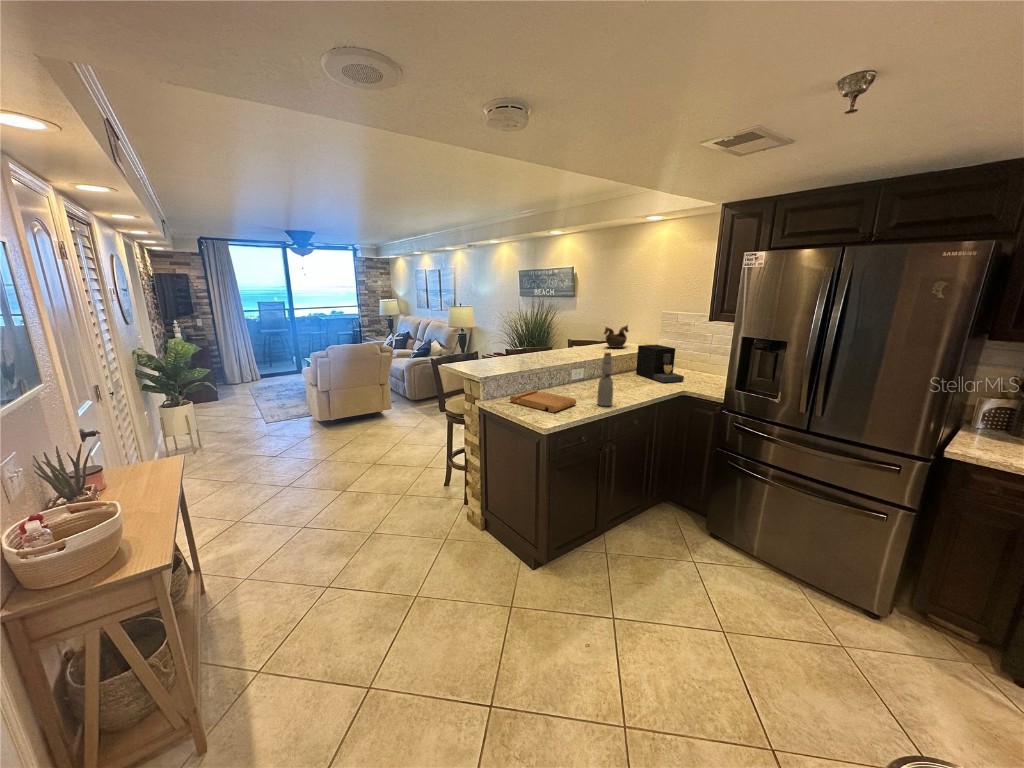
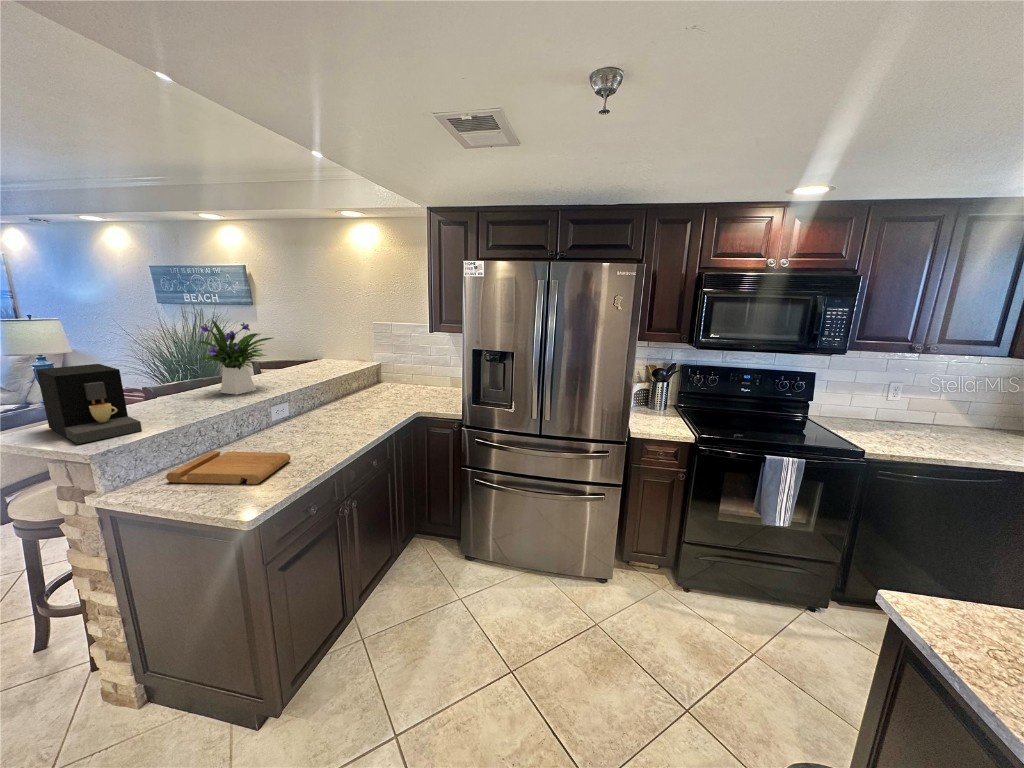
flower arrangement: none [531,306,581,358] -> present [195,320,273,395]
decorative bowl: present [604,325,629,348] -> none [306,339,338,368]
coffee maker: present [636,345,684,383] -> present [36,364,142,444]
bottle: present [597,352,613,406] -> none [321,382,343,454]

